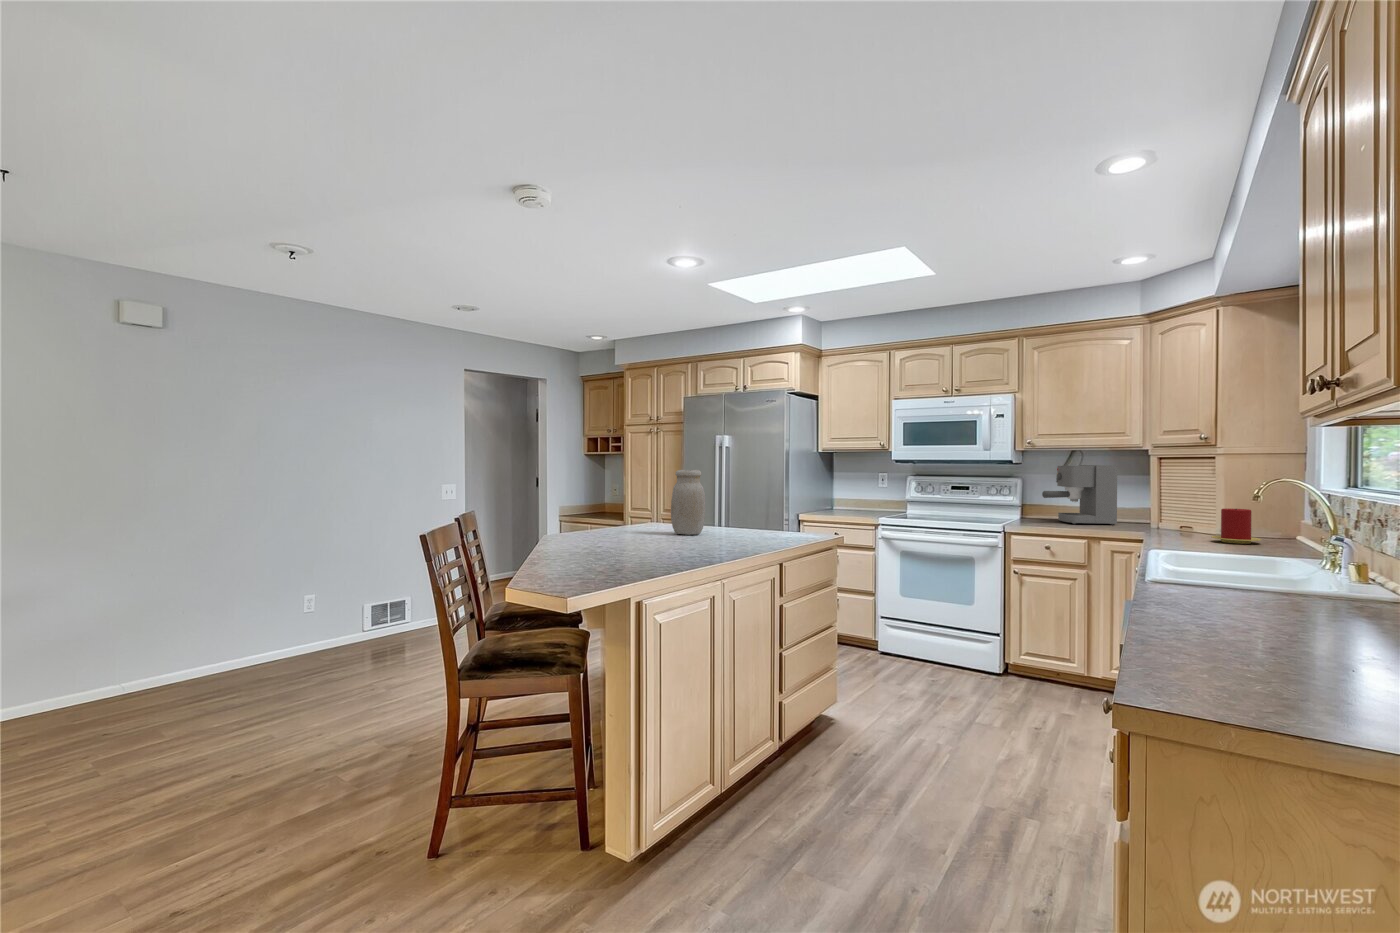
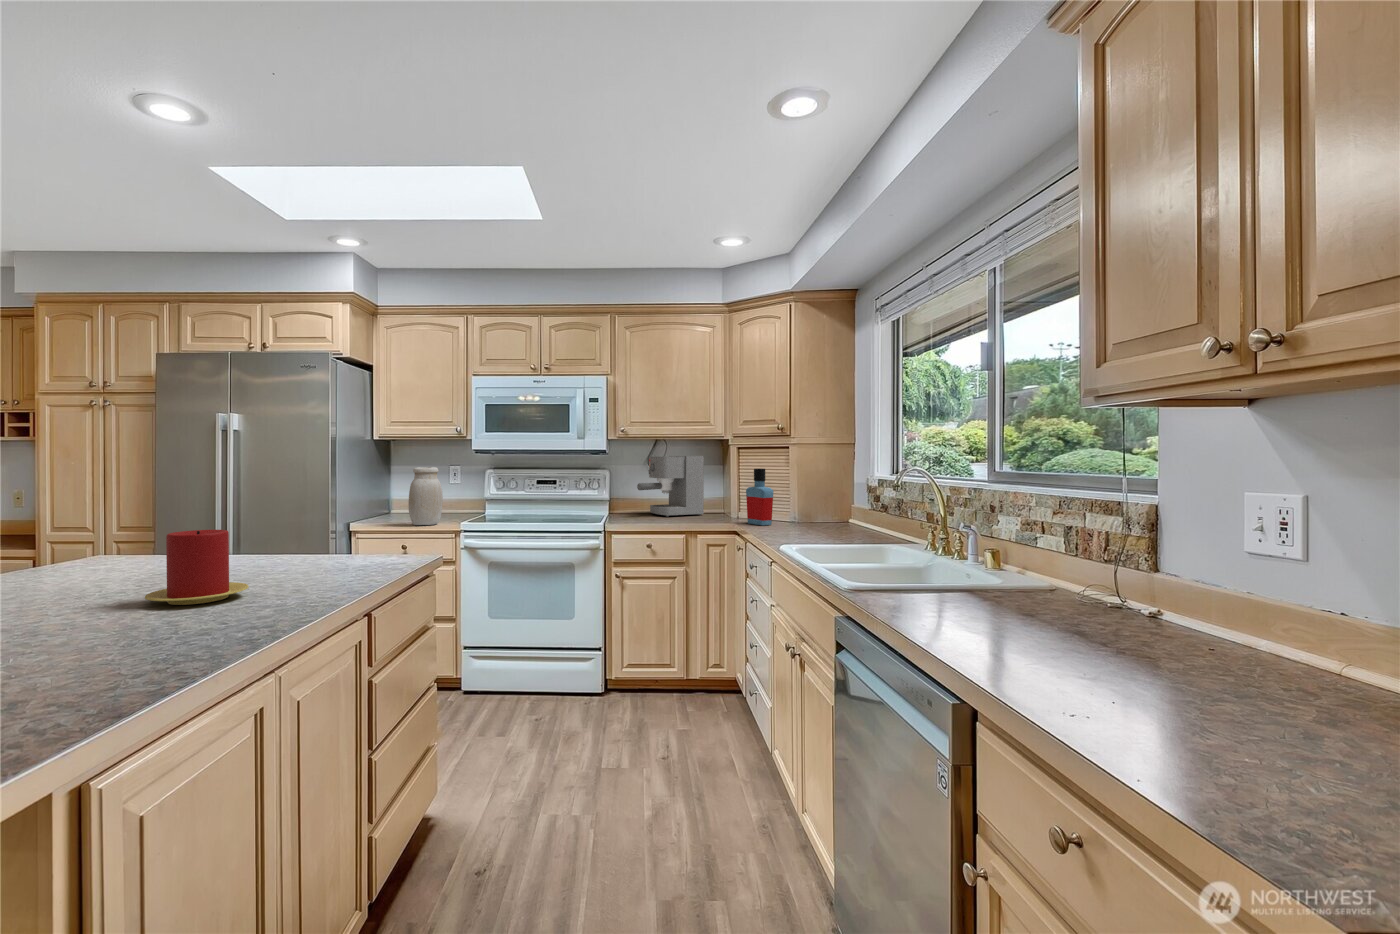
jar: present [671,470,705,535] -> present [409,467,443,525]
bottle: none [1159,479,1190,537] -> present [746,469,774,525]
candle: present [1211,508,1261,544] -> present [145,530,249,605]

